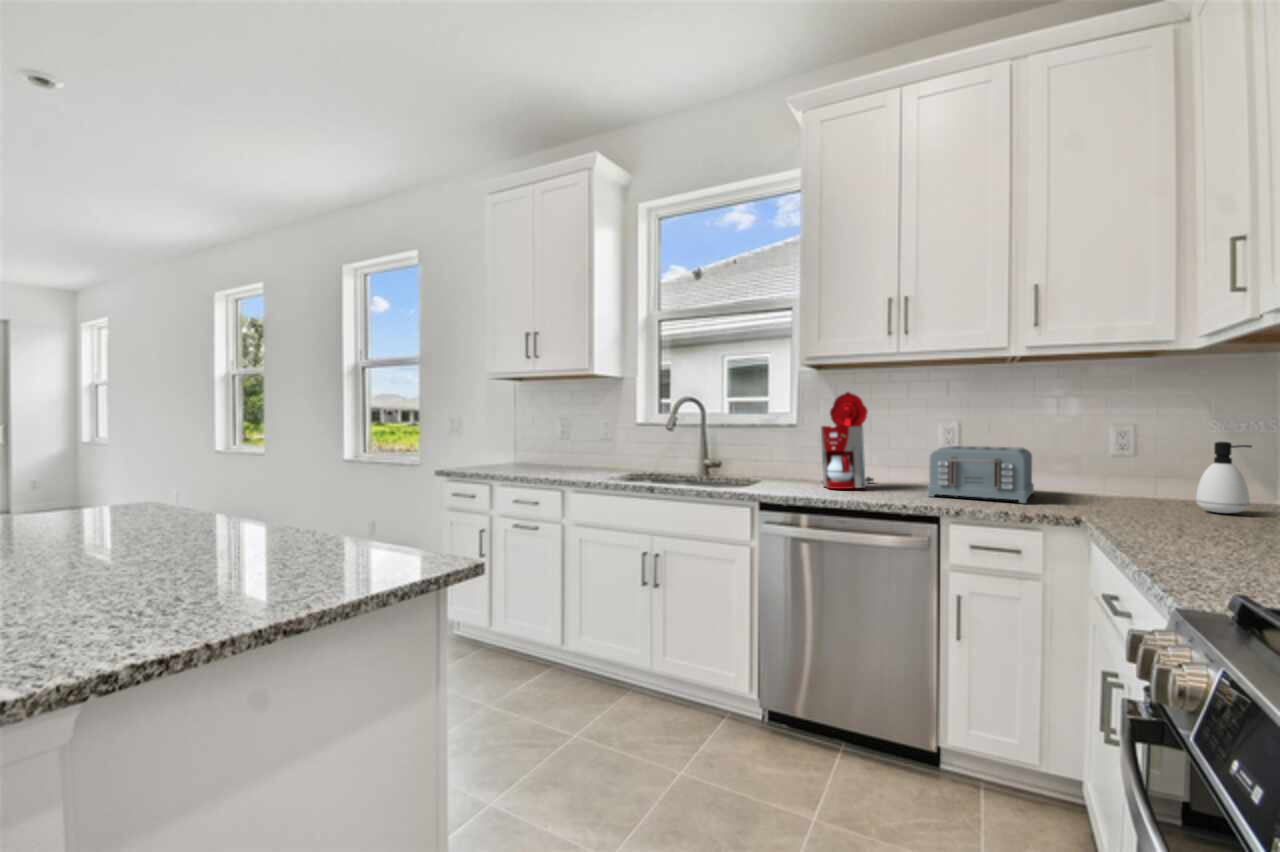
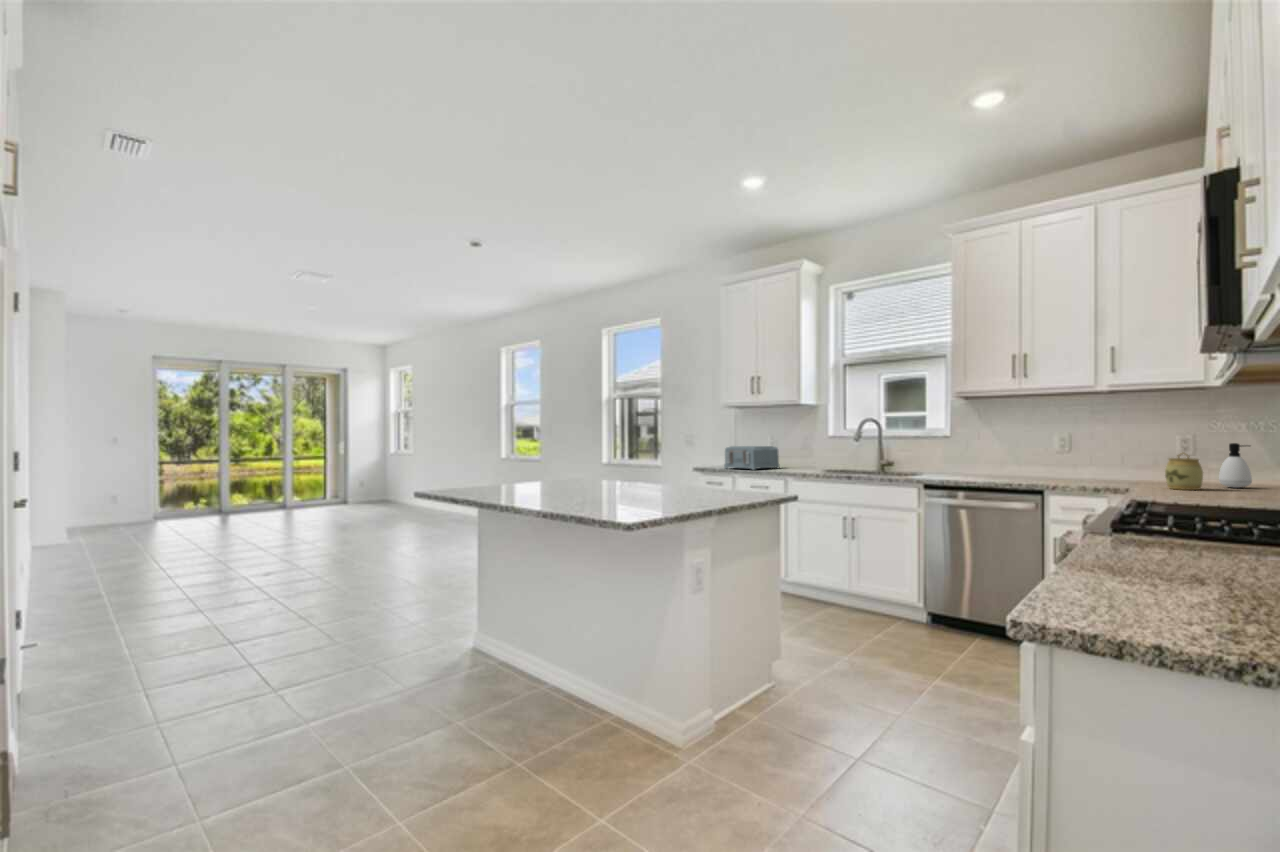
coffee maker: present [821,392,874,489] -> none [966,414,1007,477]
toaster: present [928,446,1034,503] -> present [724,446,779,470]
jar: none [1132,457,1196,523] -> present [1165,453,1203,490]

